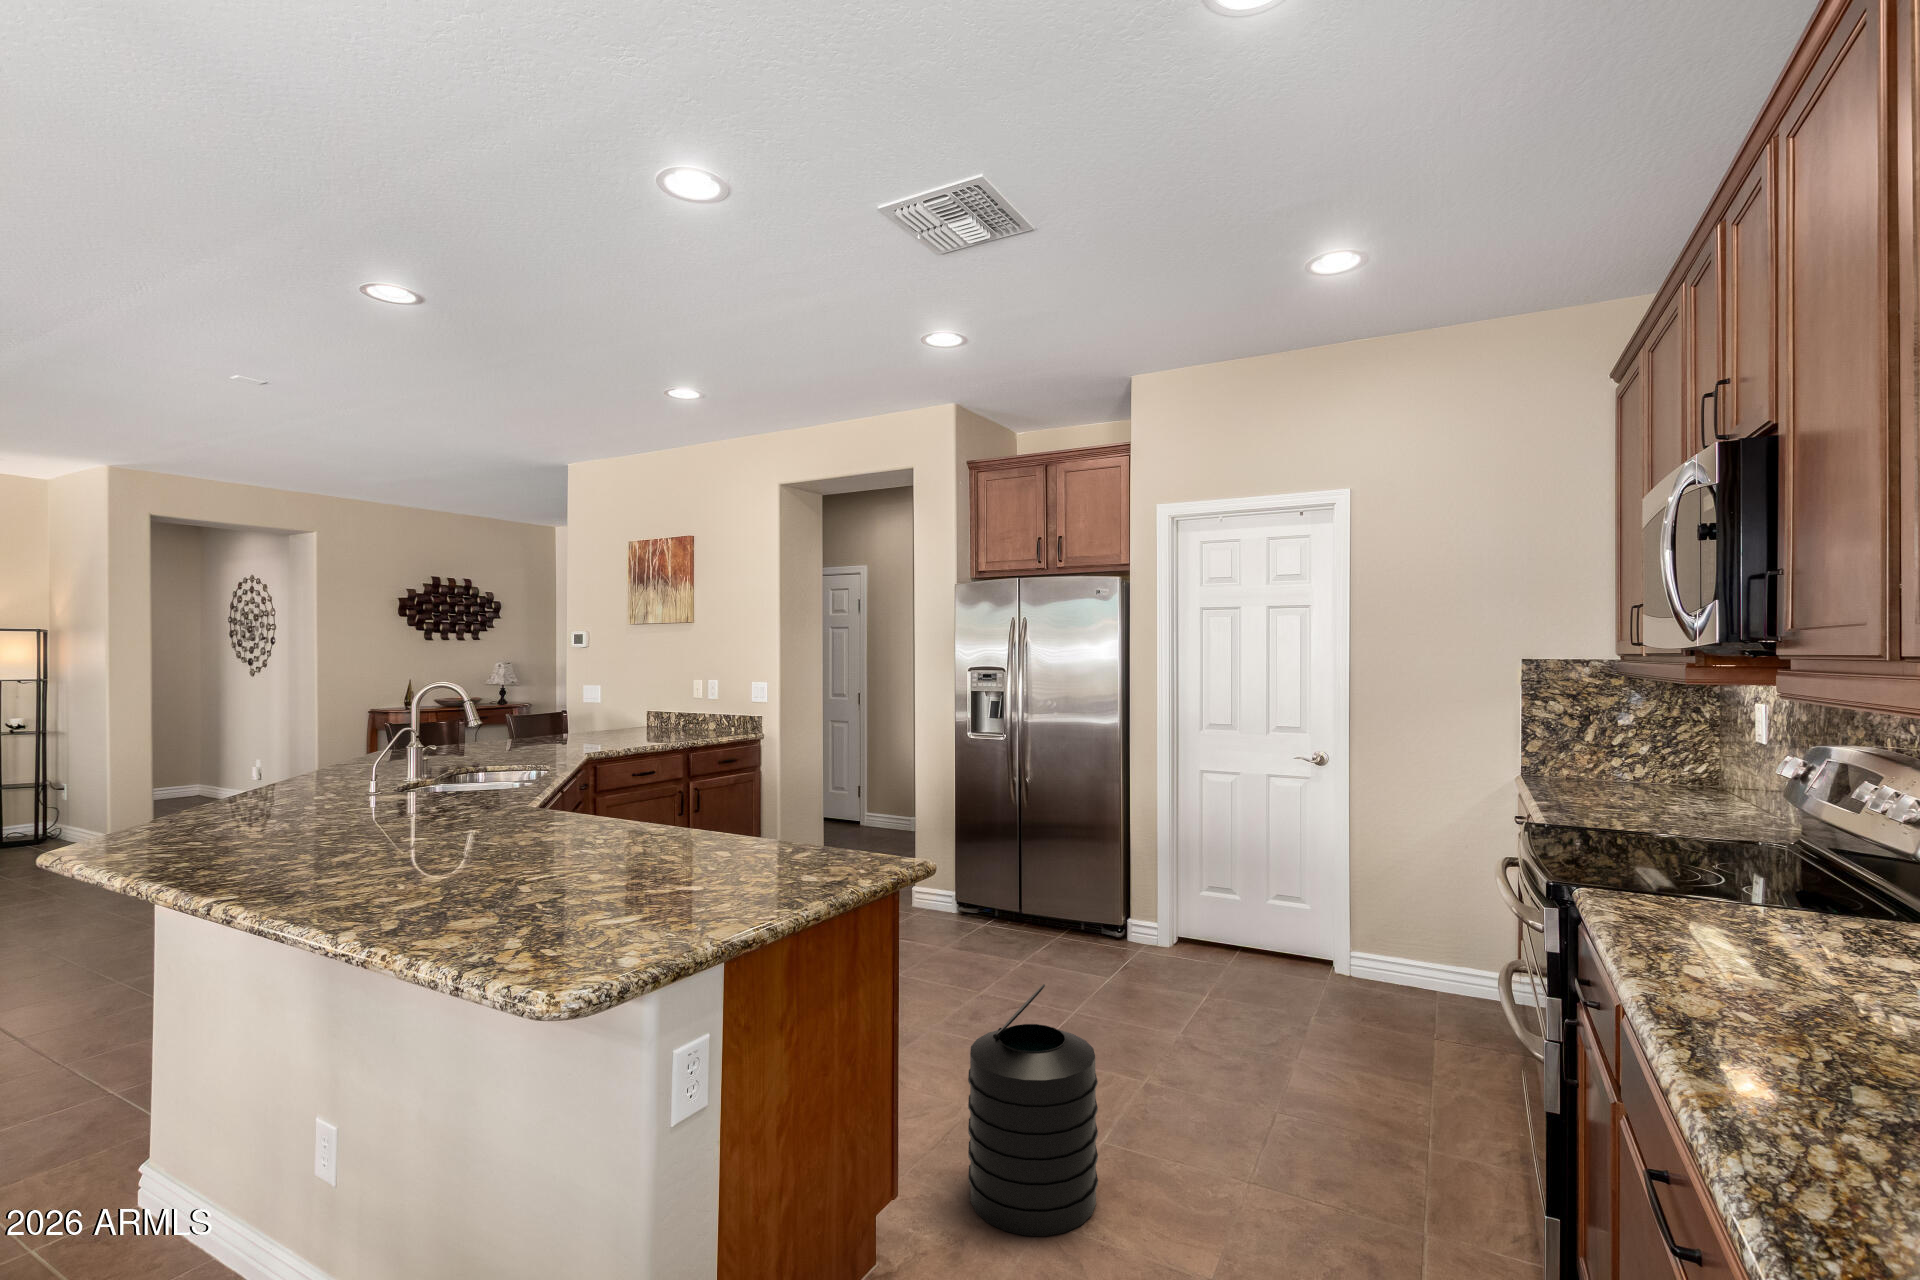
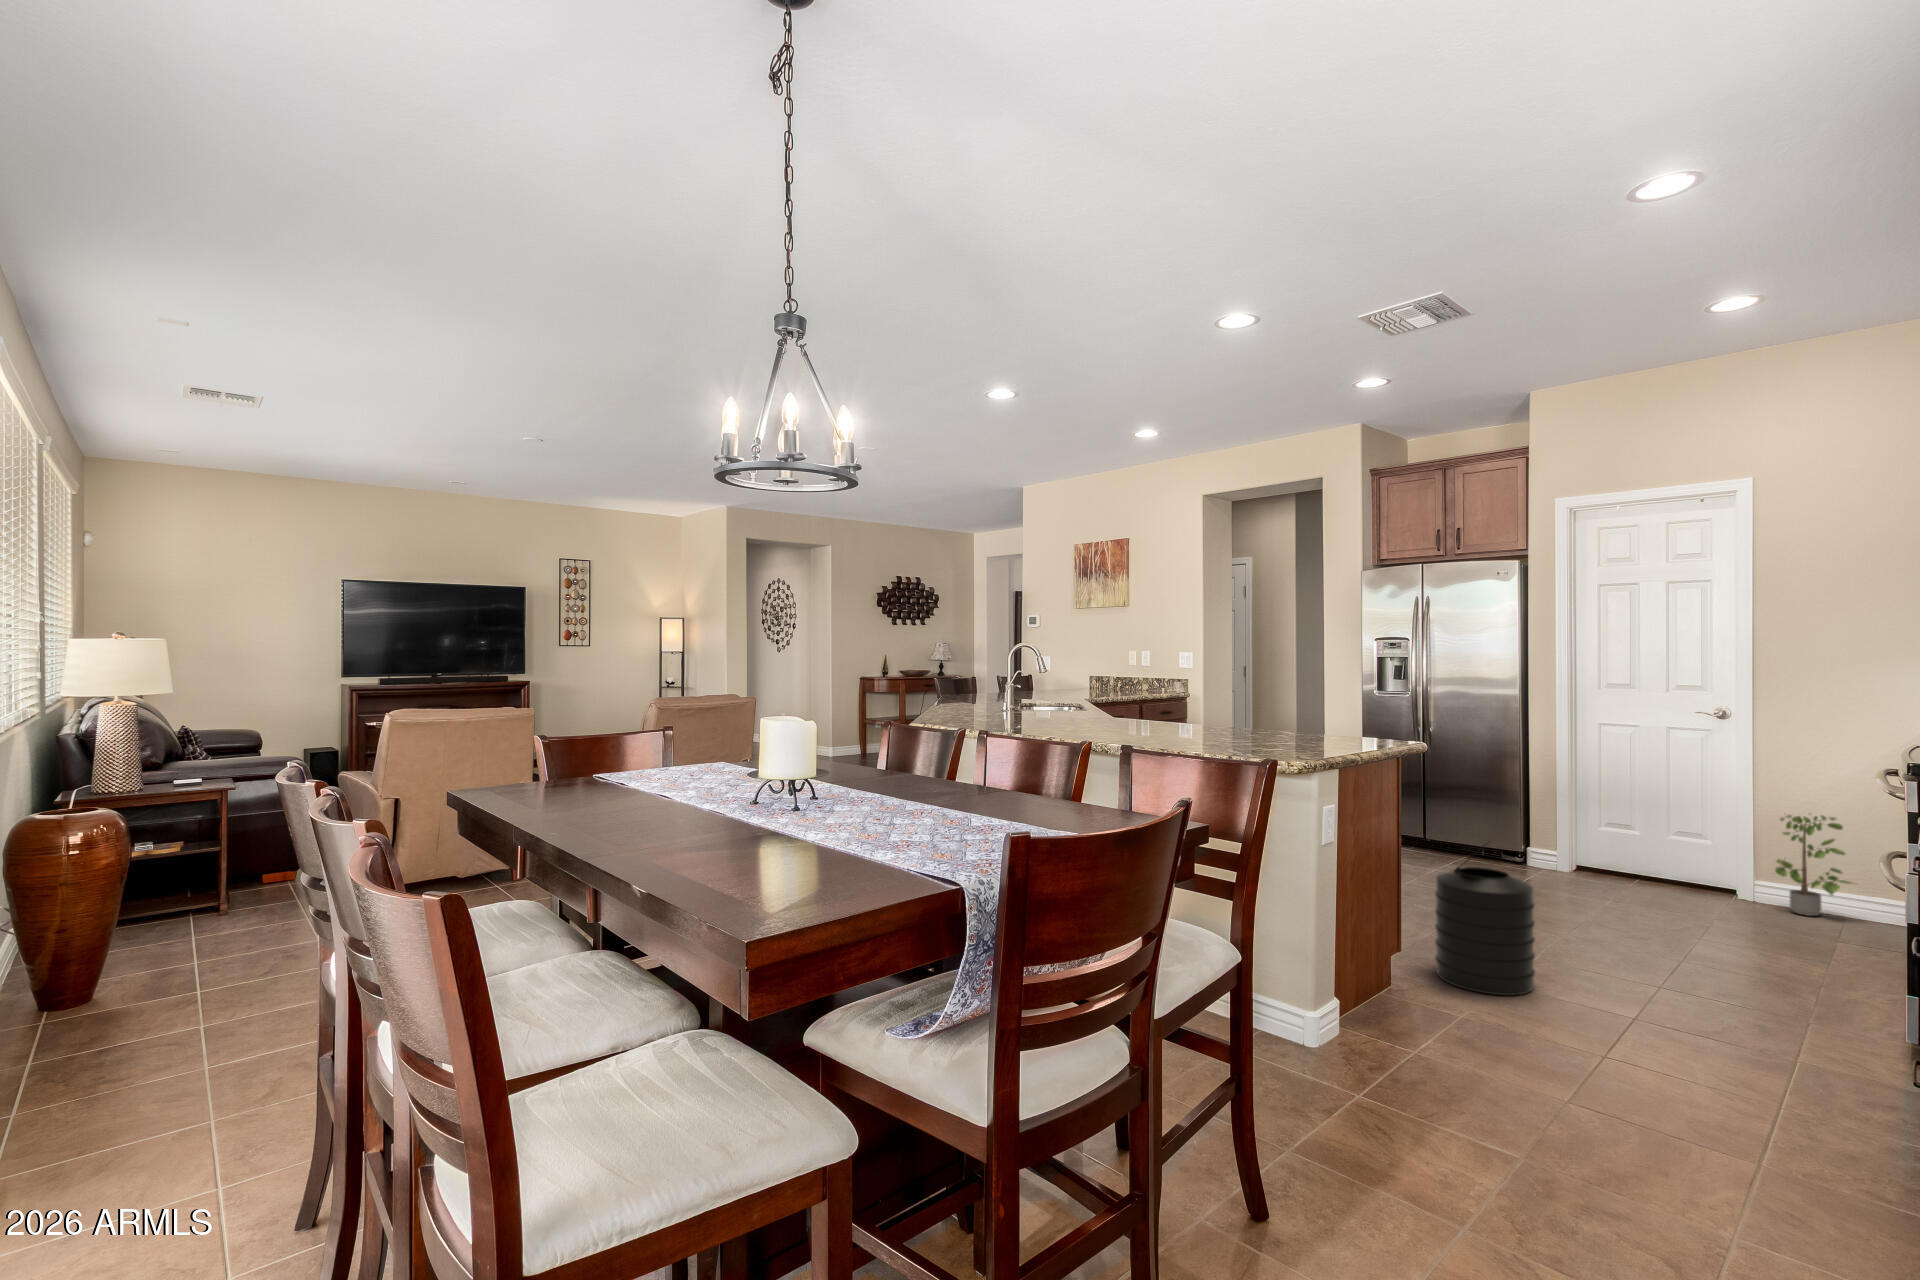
potted plant: none [1371,875,1451,995] -> present [1775,815,1851,916]

